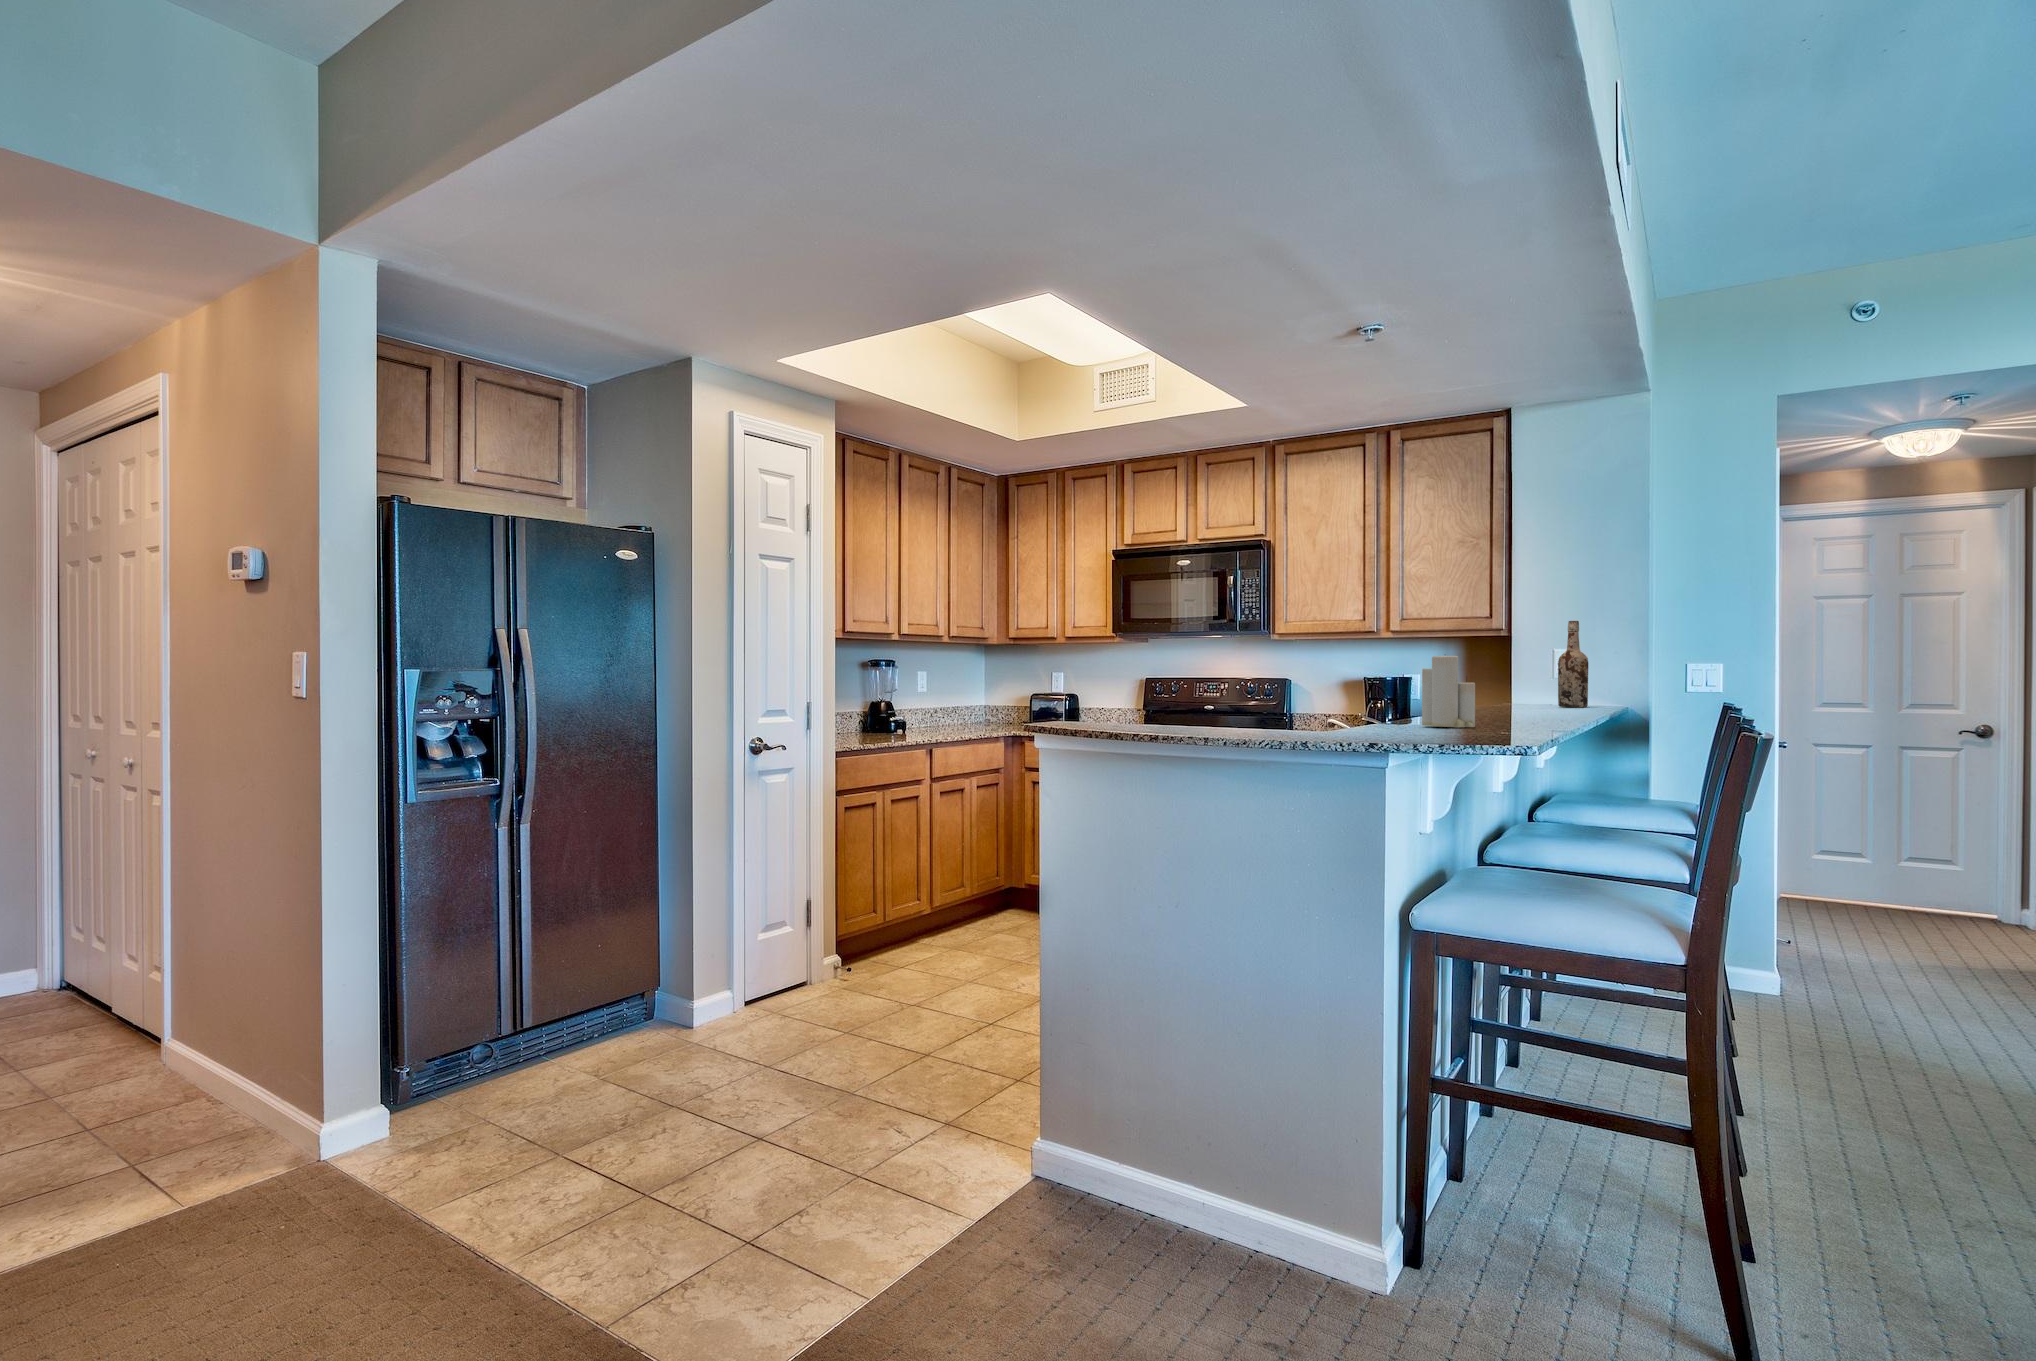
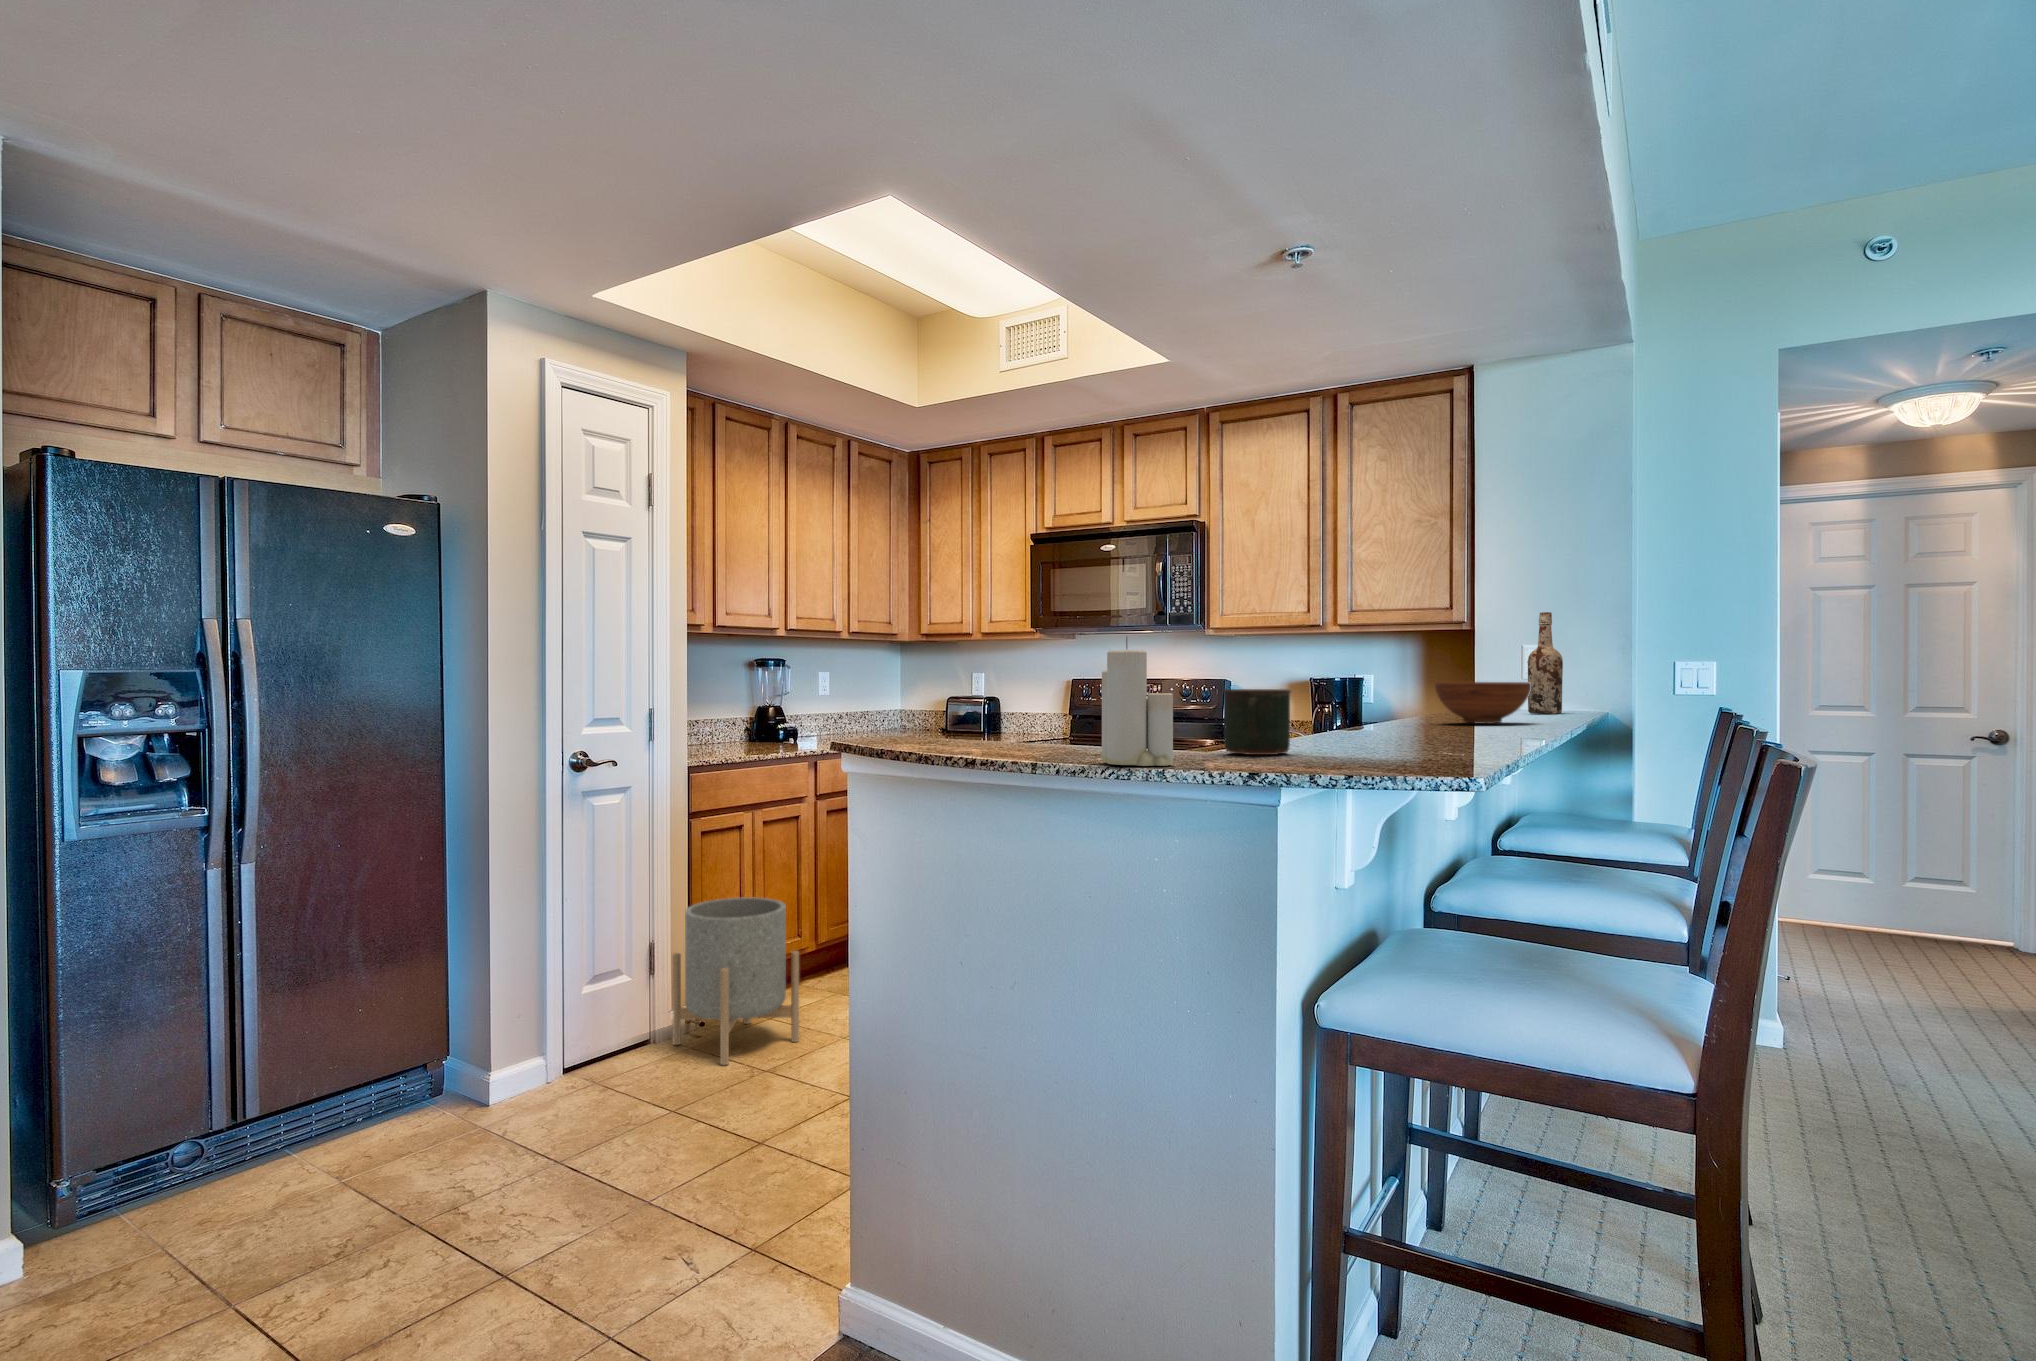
candle: present [1422,655,1475,727] -> present [1102,637,1173,766]
bowl: none [1483,680,1564,714] -> present [1435,682,1531,724]
mug: none [1335,684,1388,733] -> present [1224,689,1291,755]
planter: none [827,863,933,1001] -> present [672,897,799,1065]

